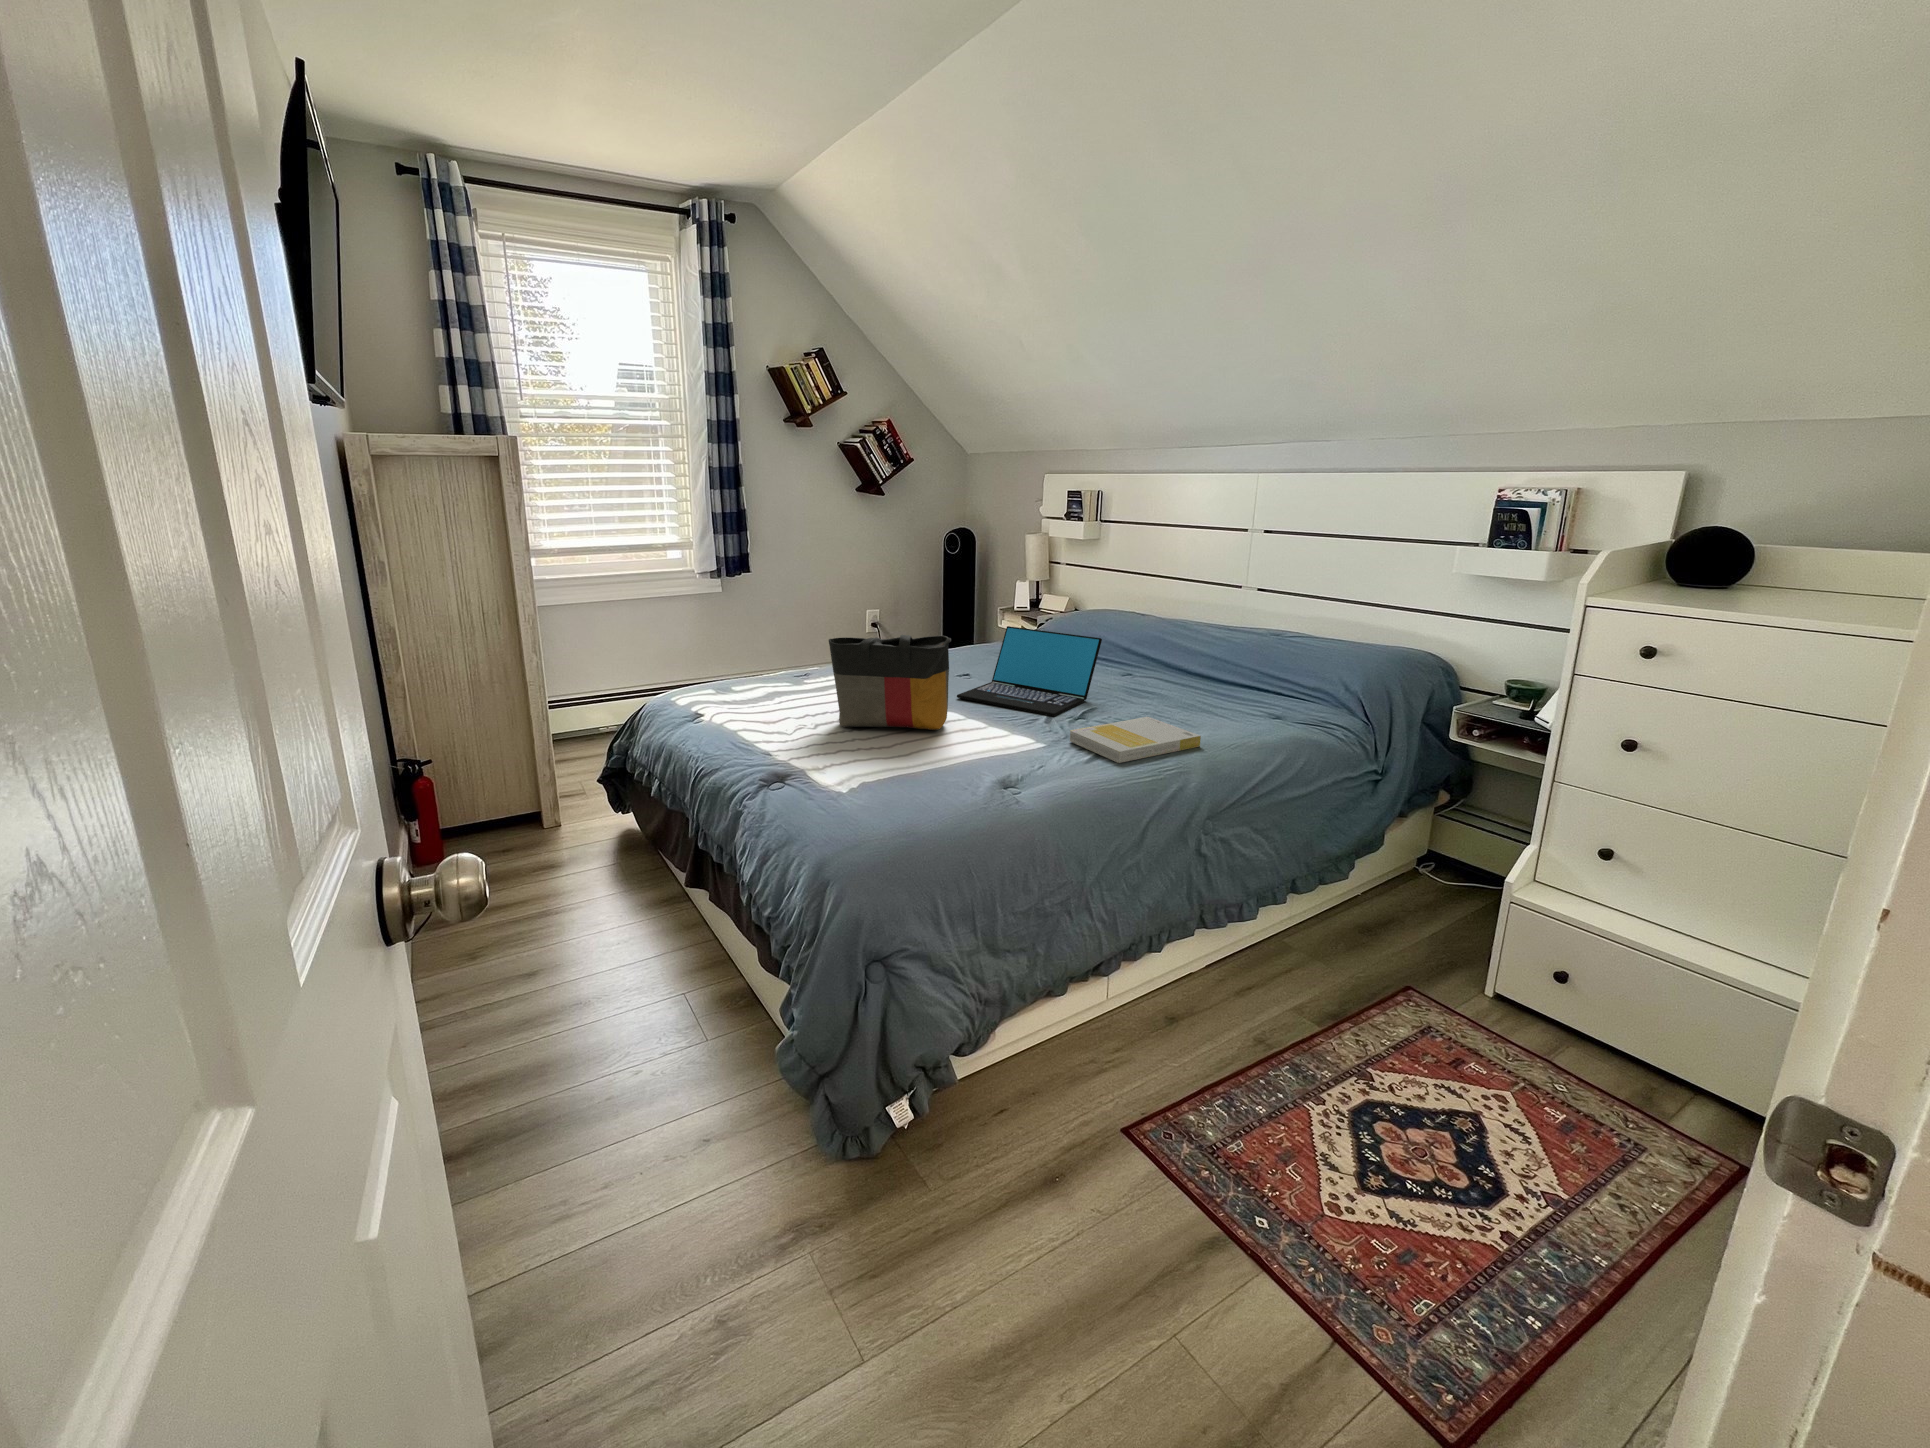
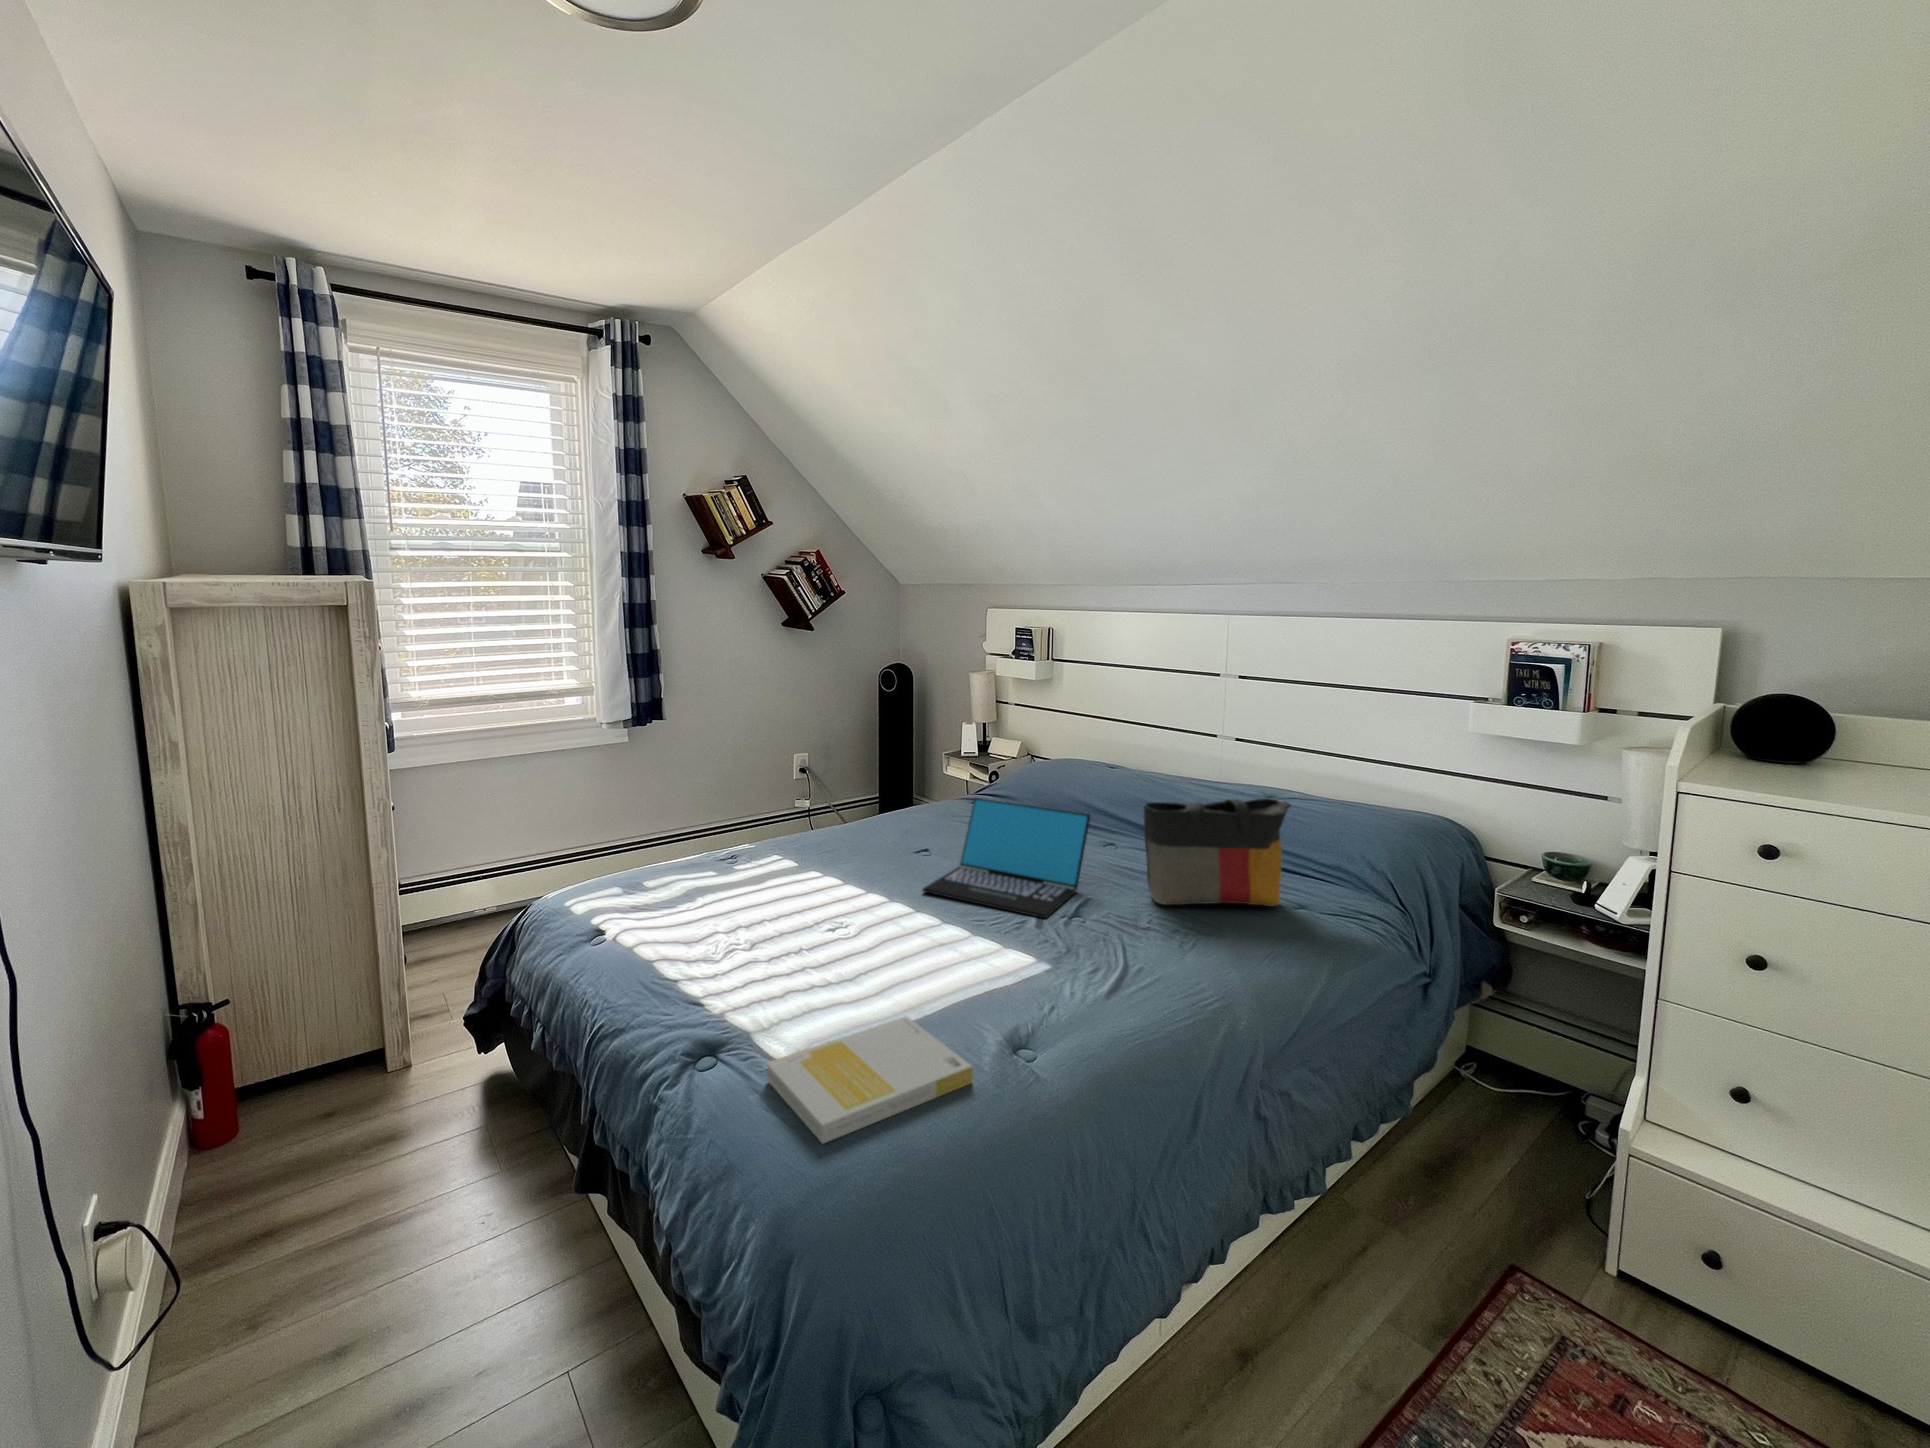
tote bag: present [829,635,951,730] -> present [1144,798,1290,906]
book: present [1070,717,1201,763] -> present [767,1016,973,1143]

